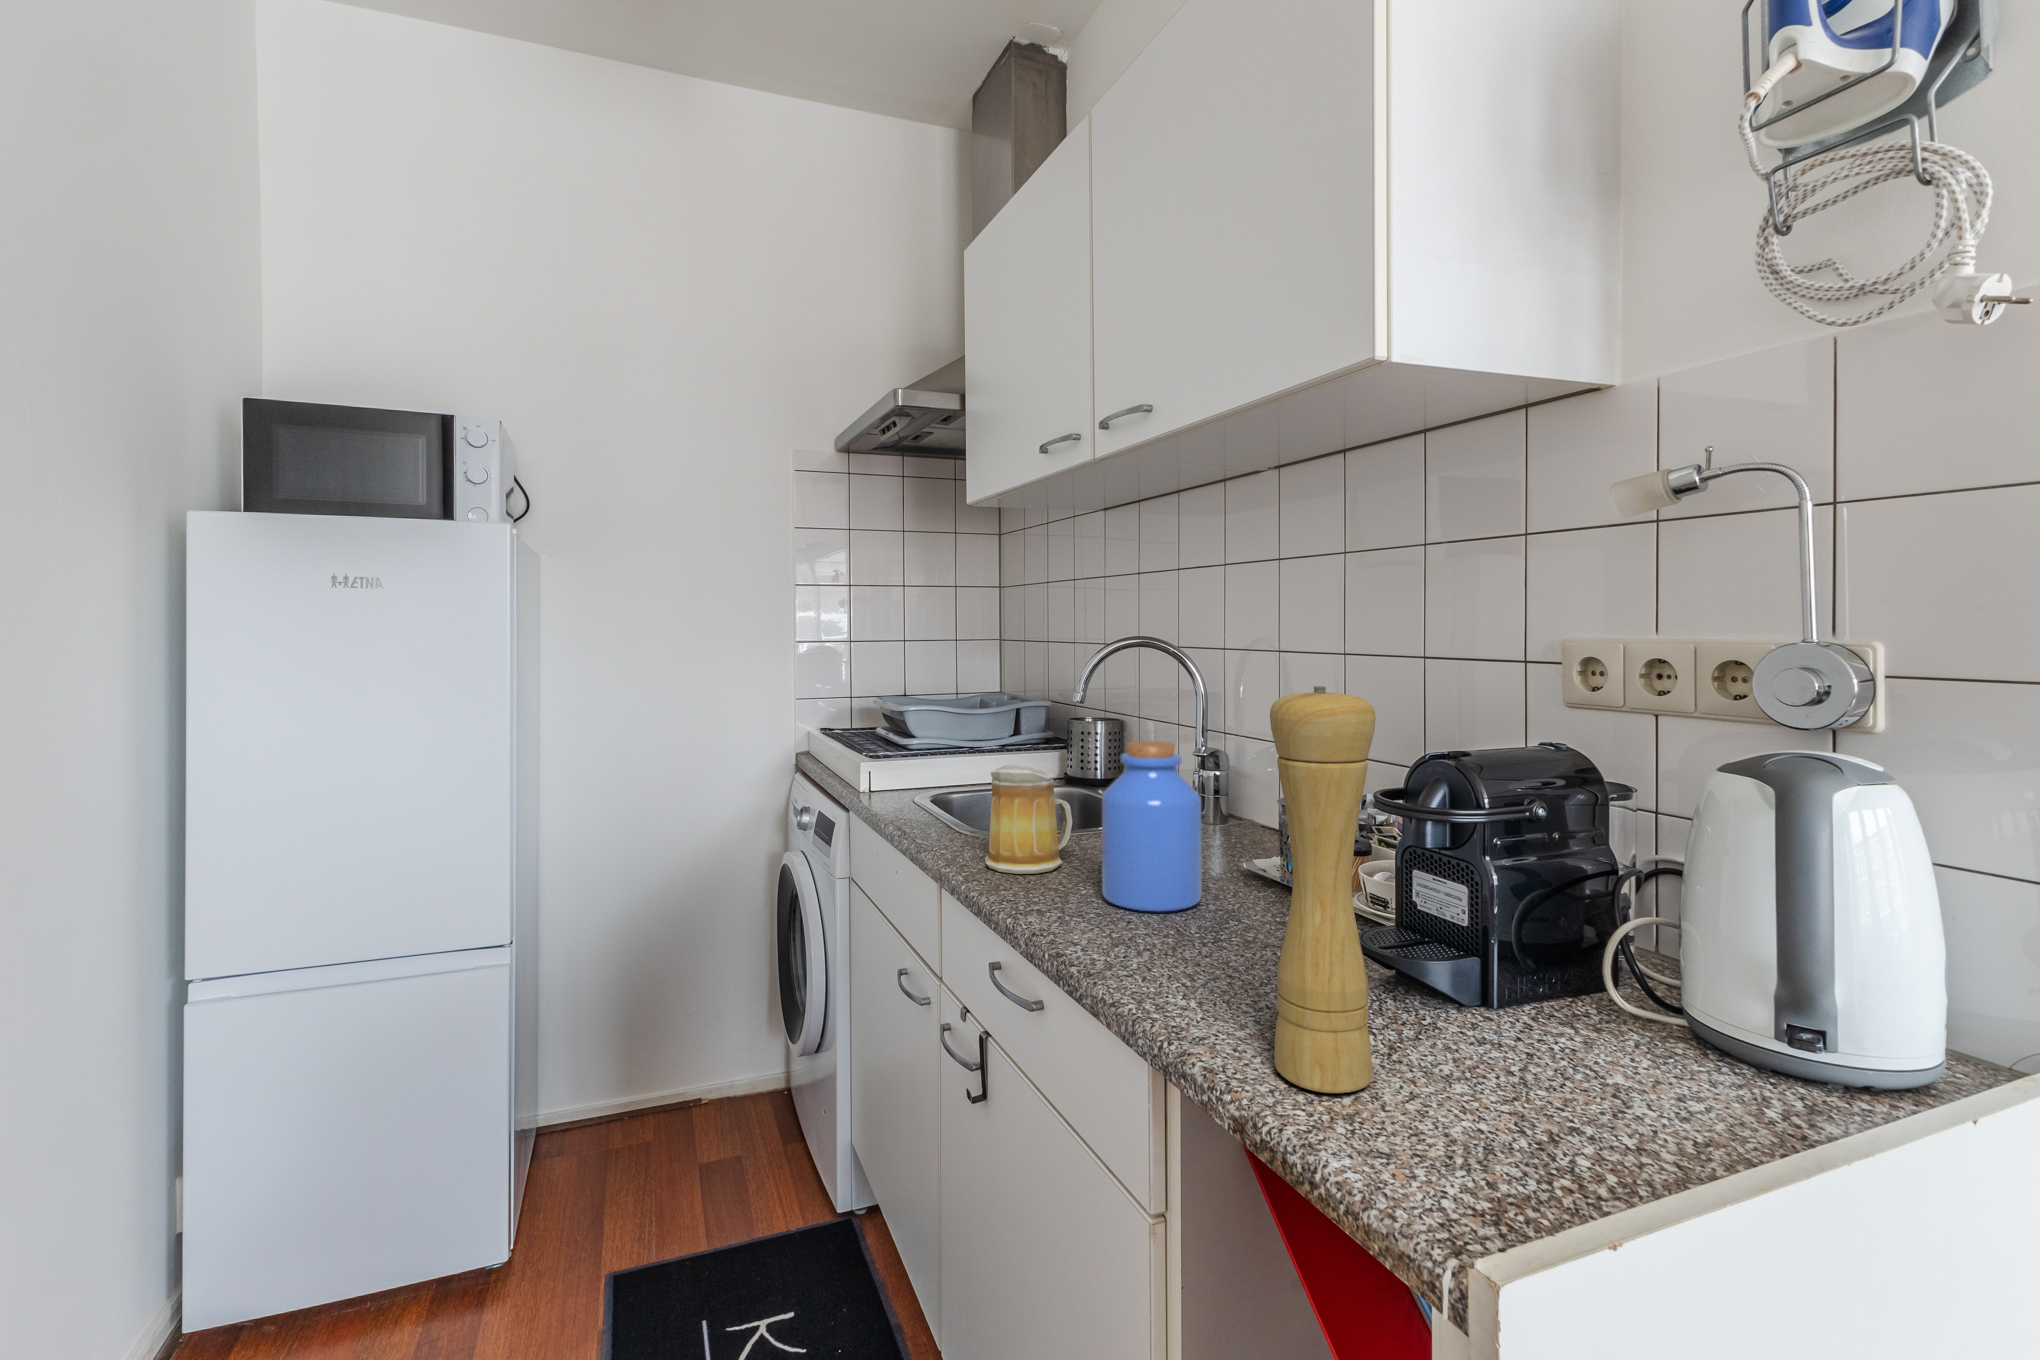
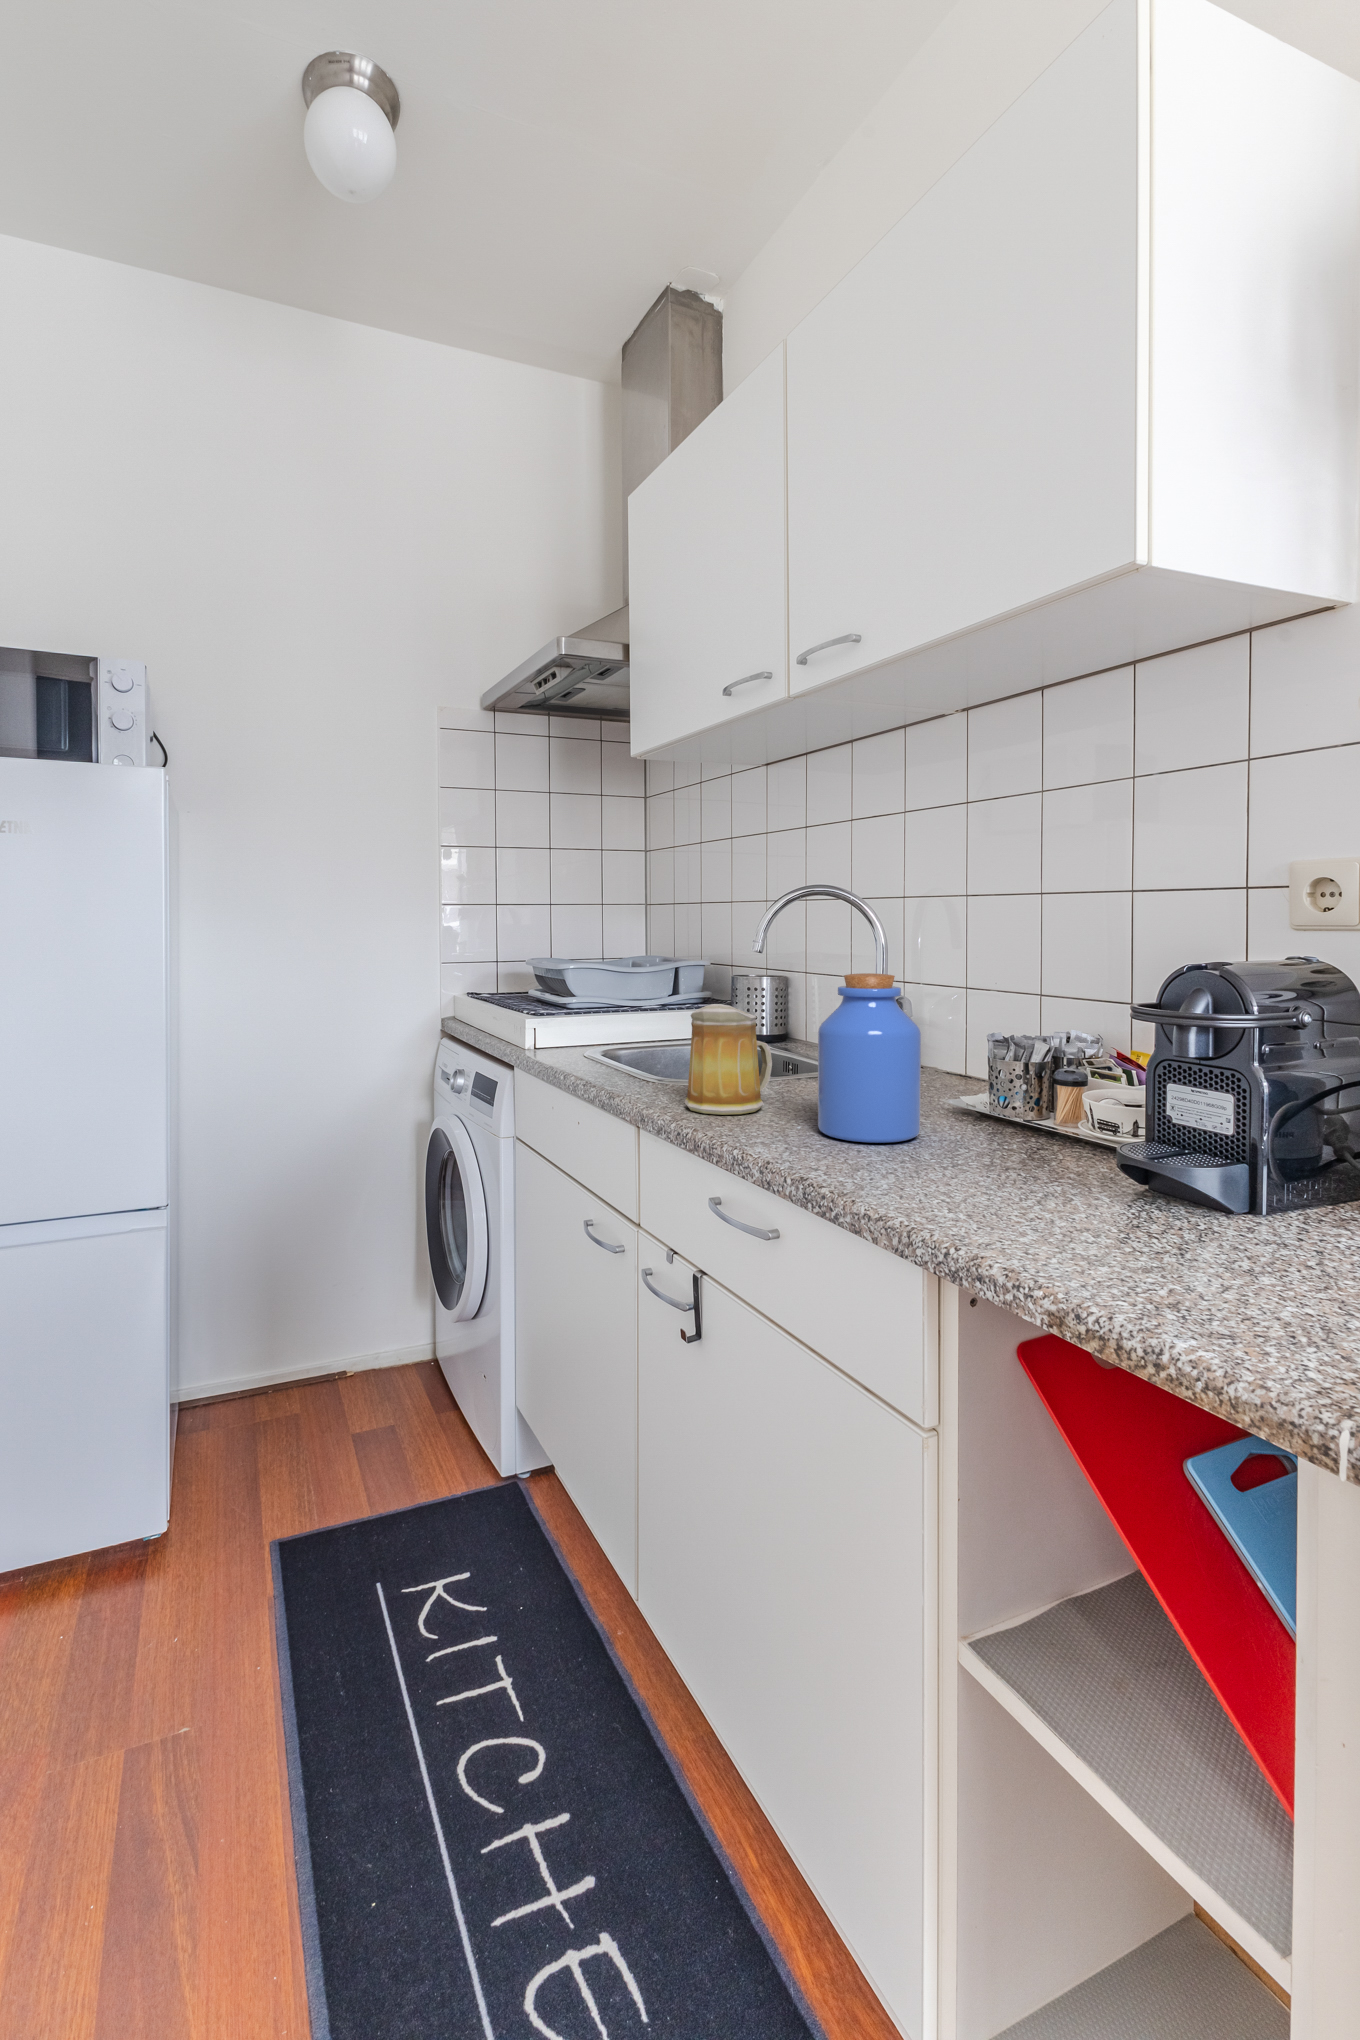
pepper mill: present [1270,686,1376,1093] -> none [1073,872,1190,1285]

